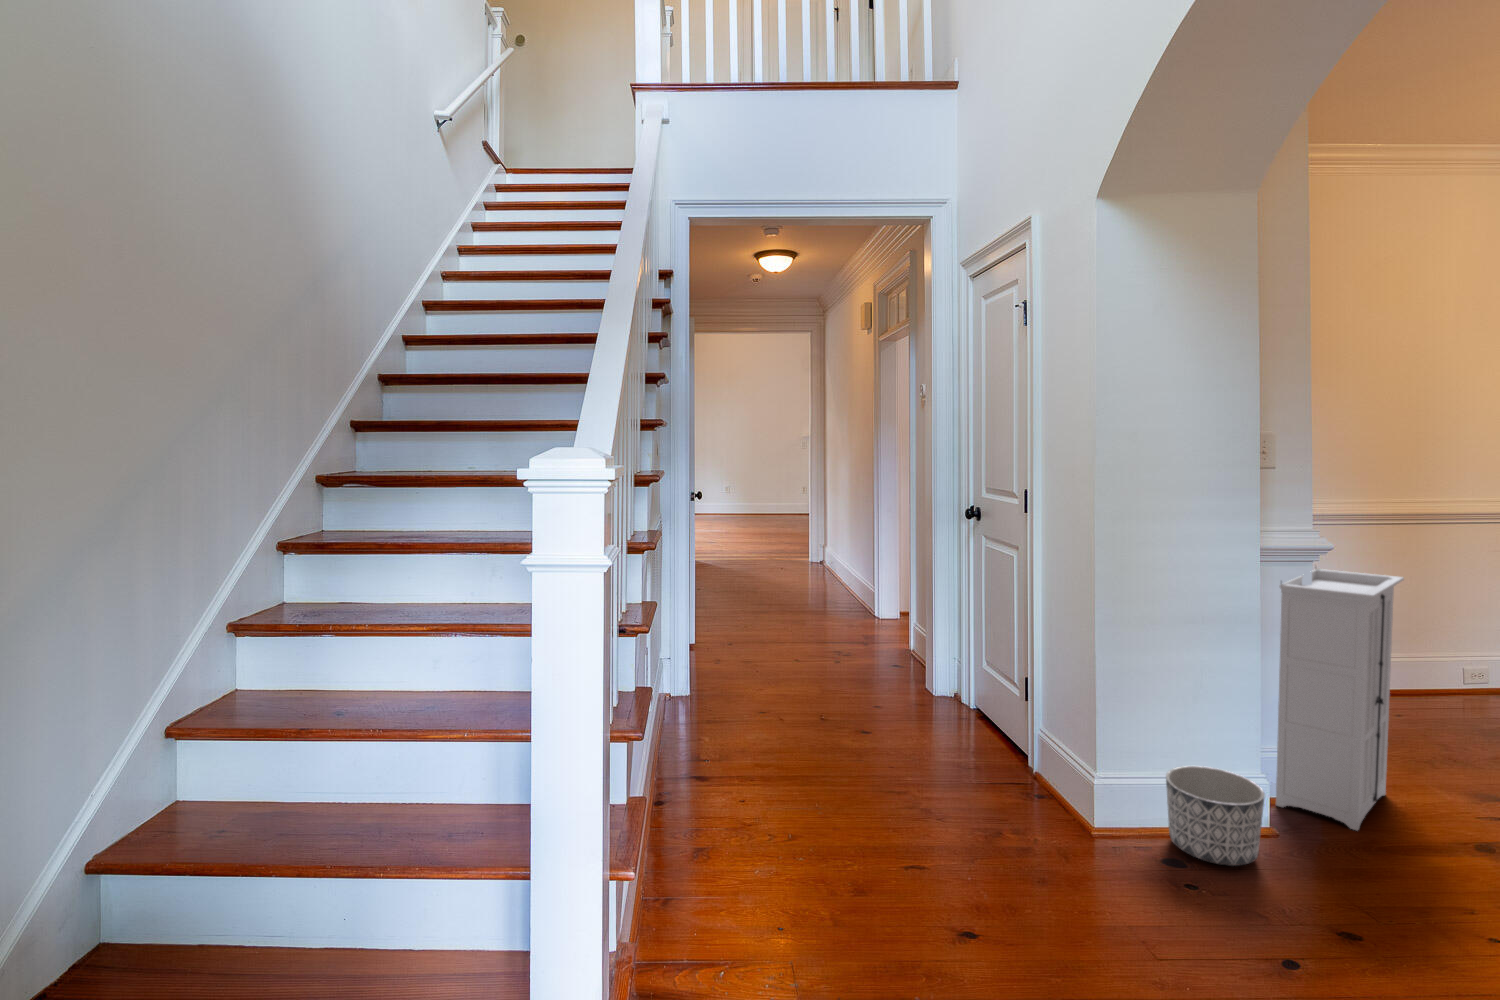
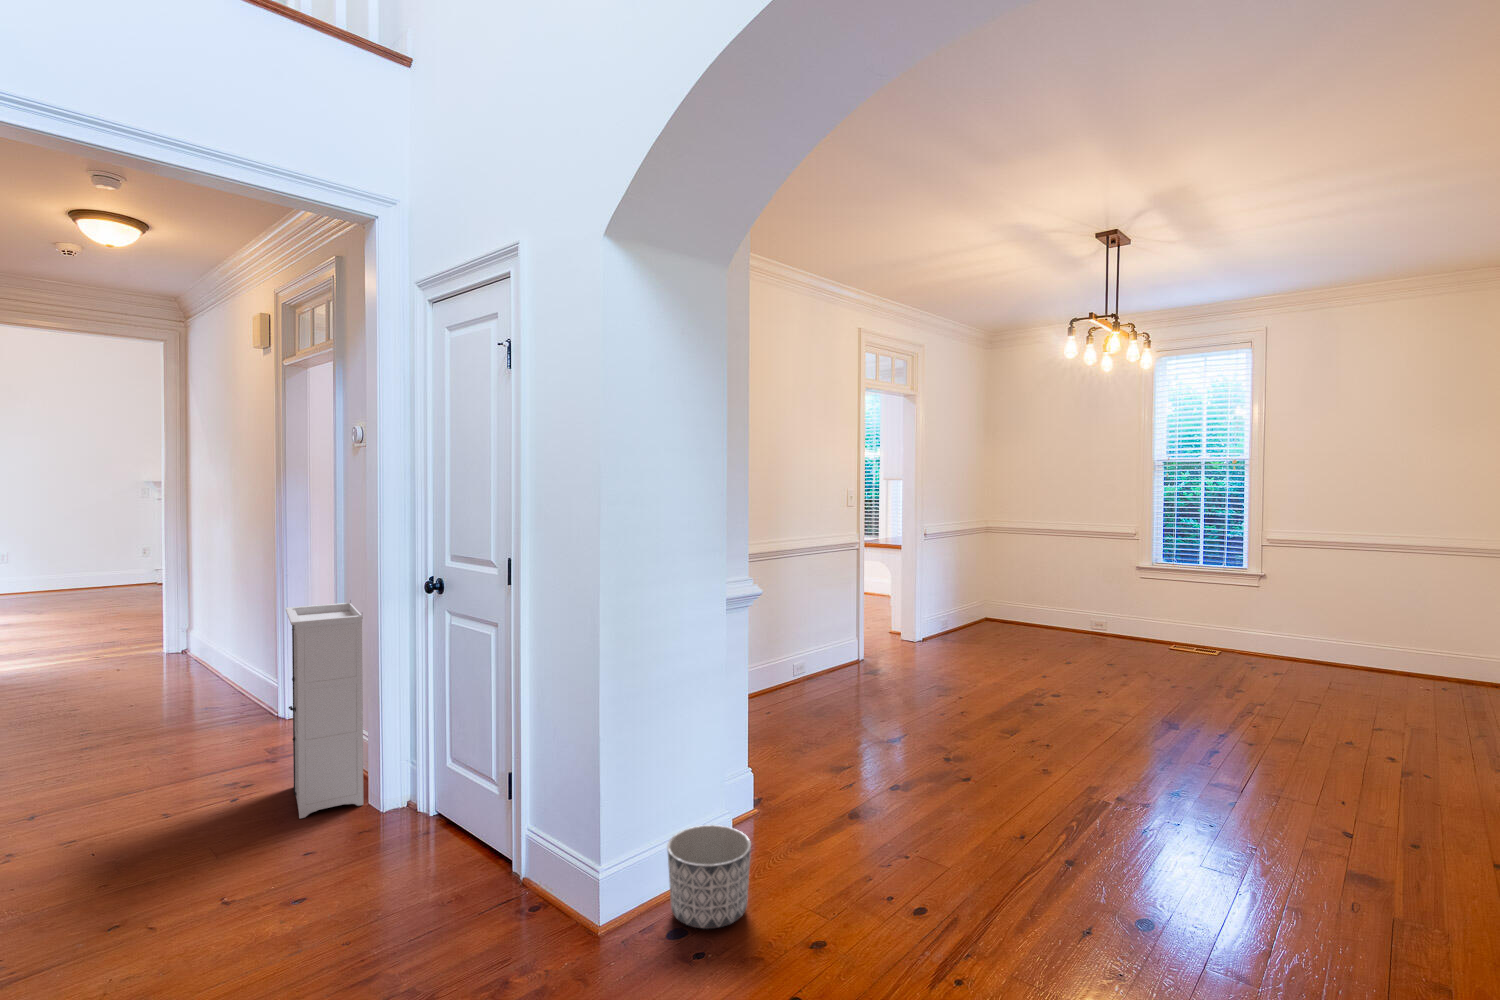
storage cabinet: present [1276,569,1404,830] -> present [286,603,363,819]

